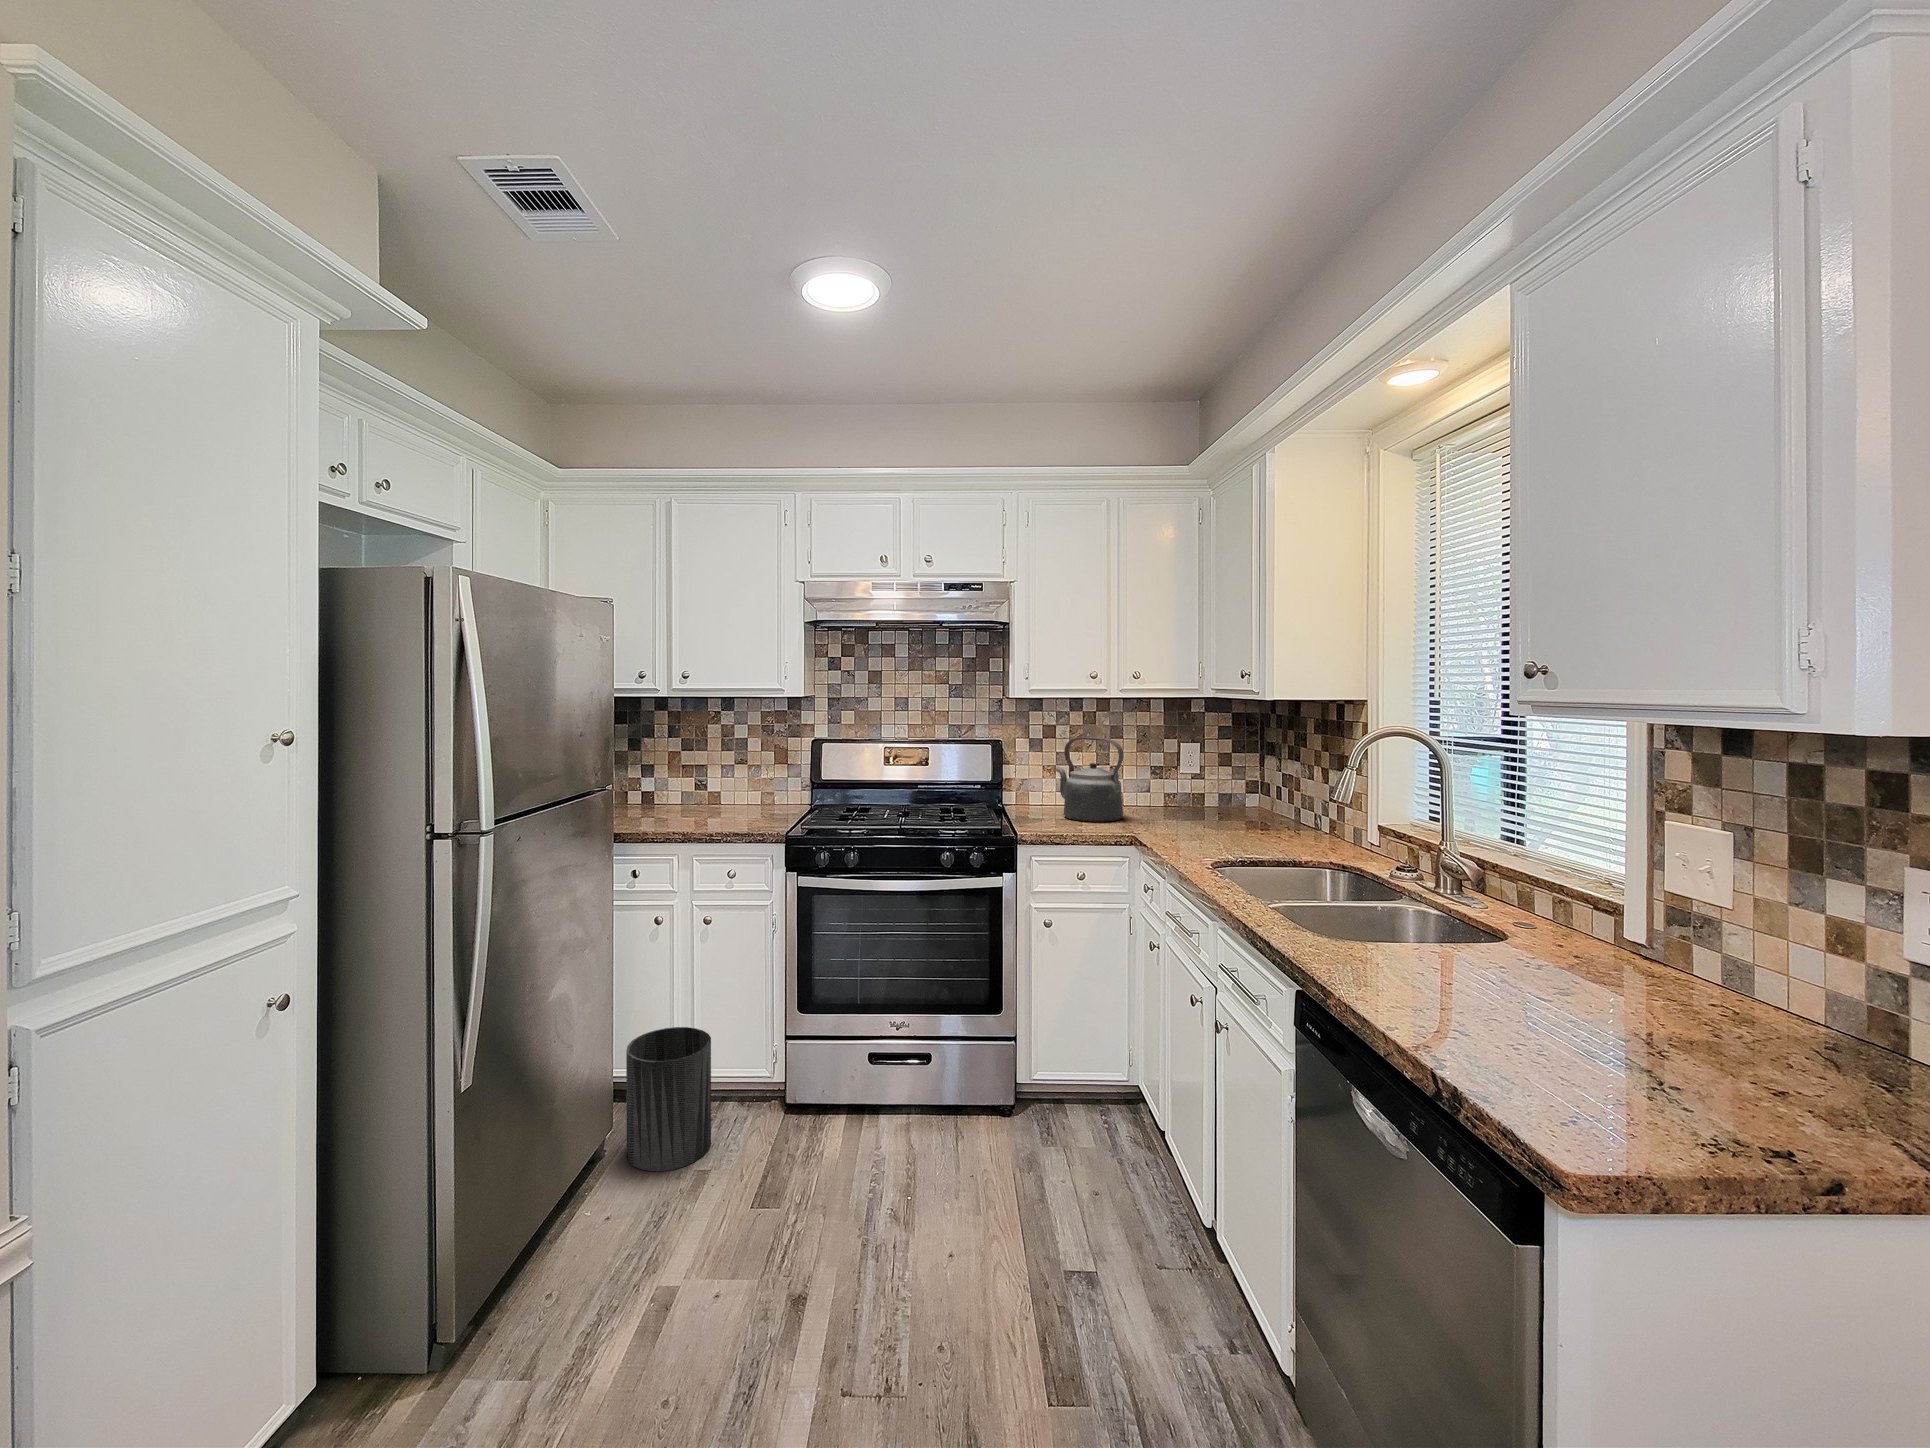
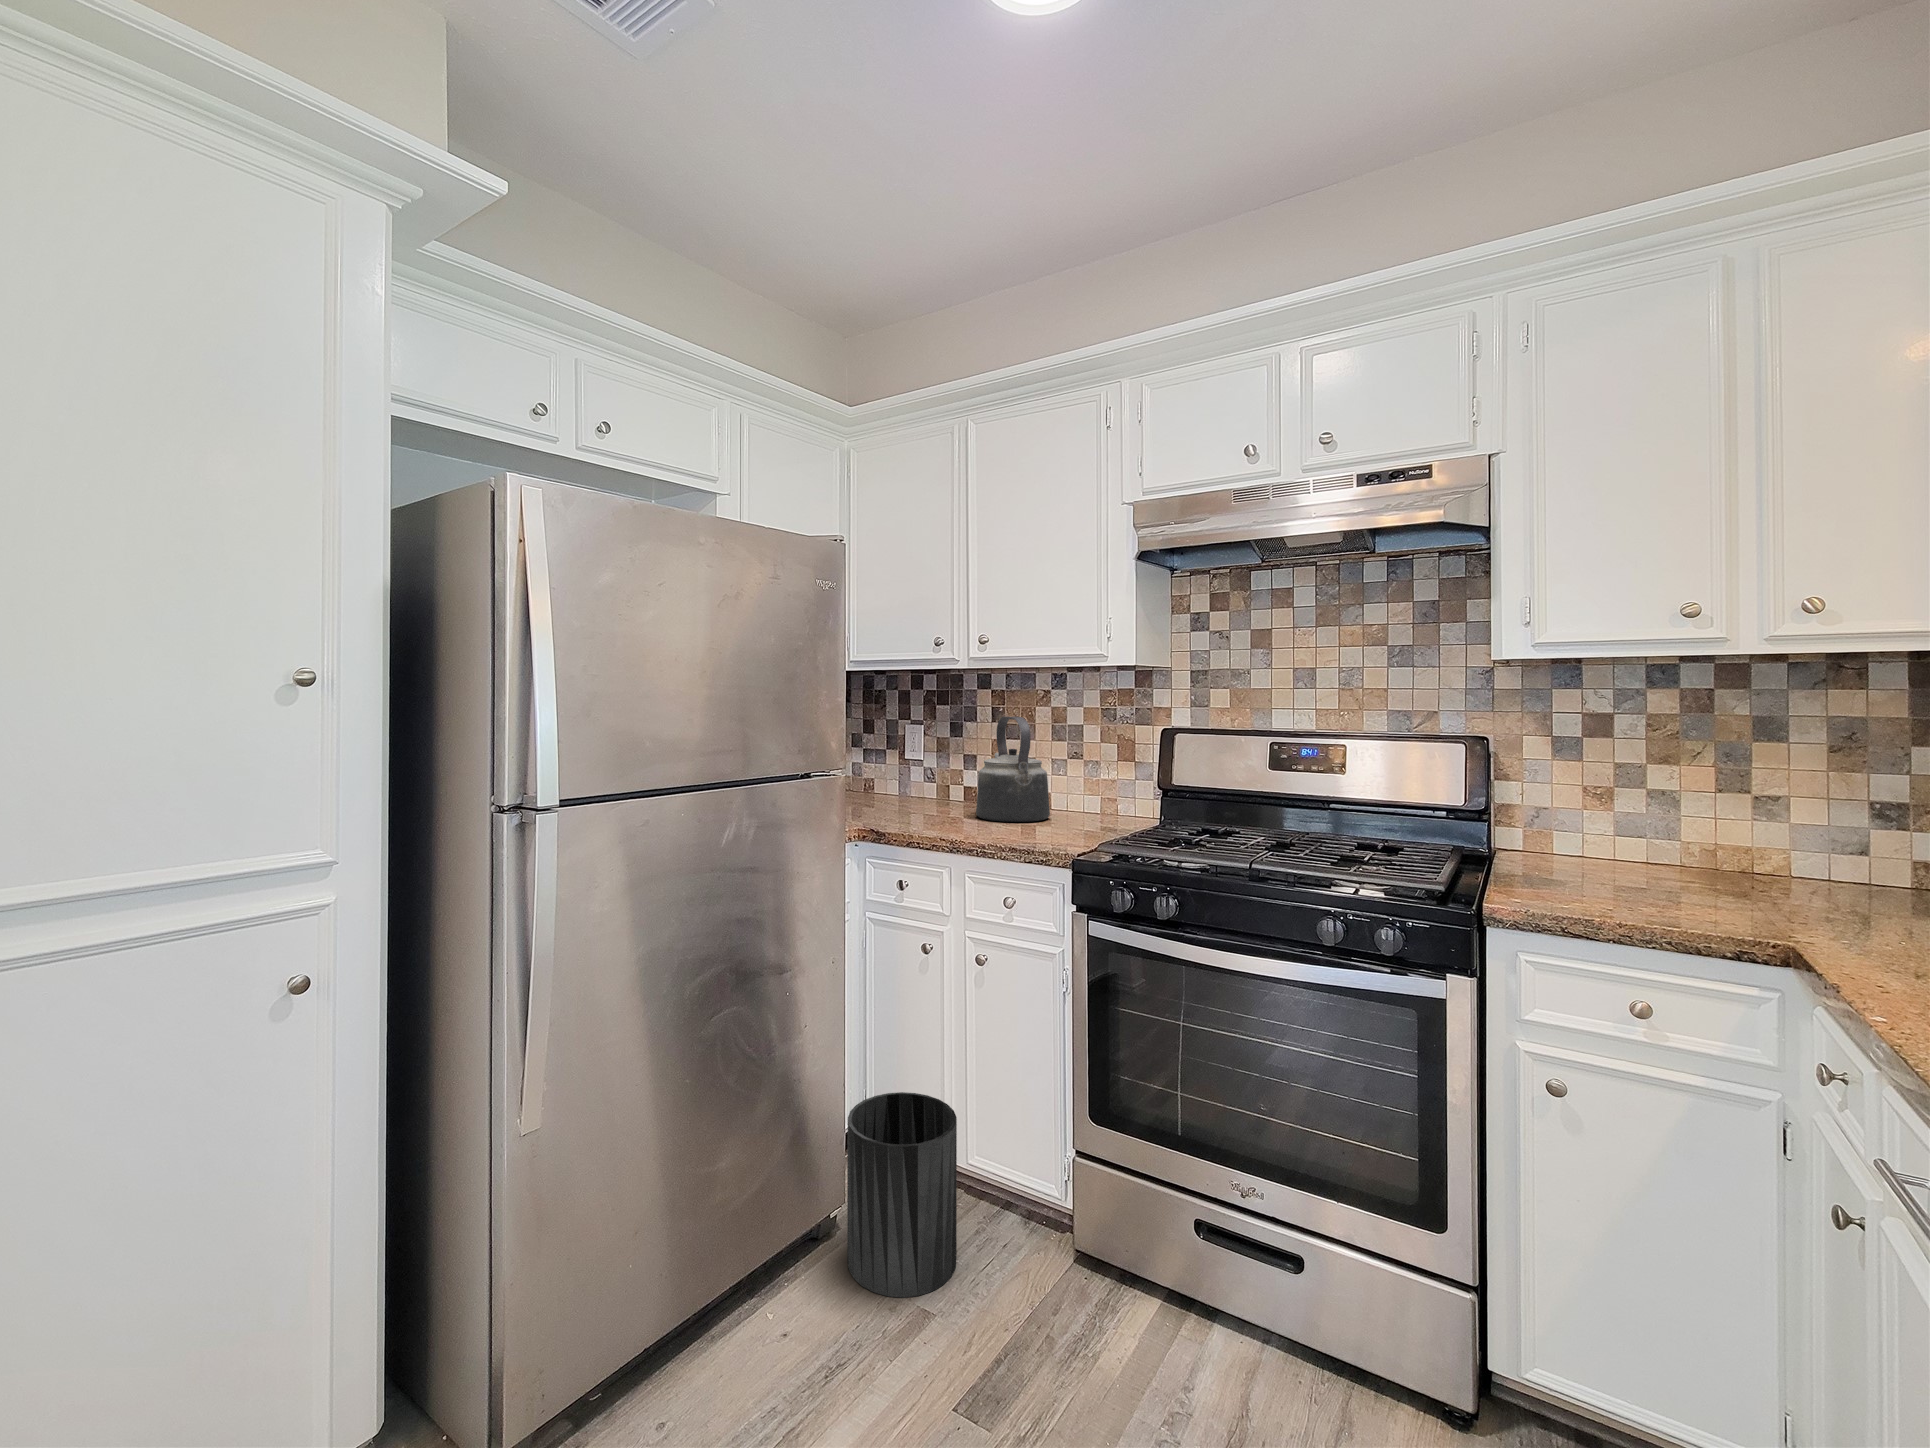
kettle: present [1056,737,1123,822] -> present [976,716,1050,822]

